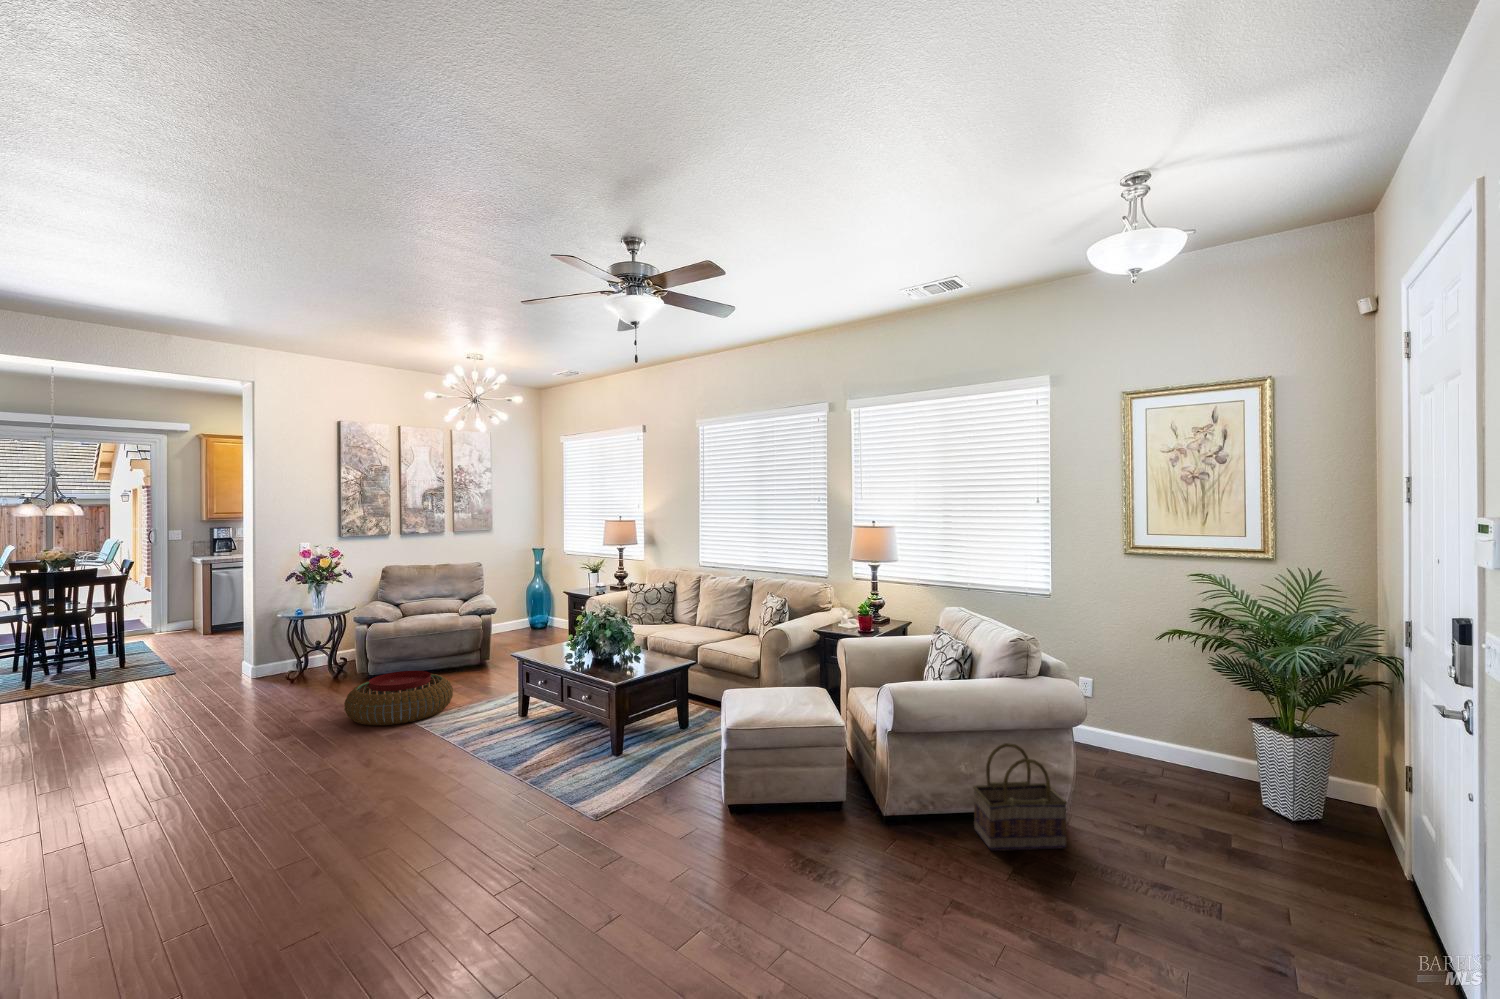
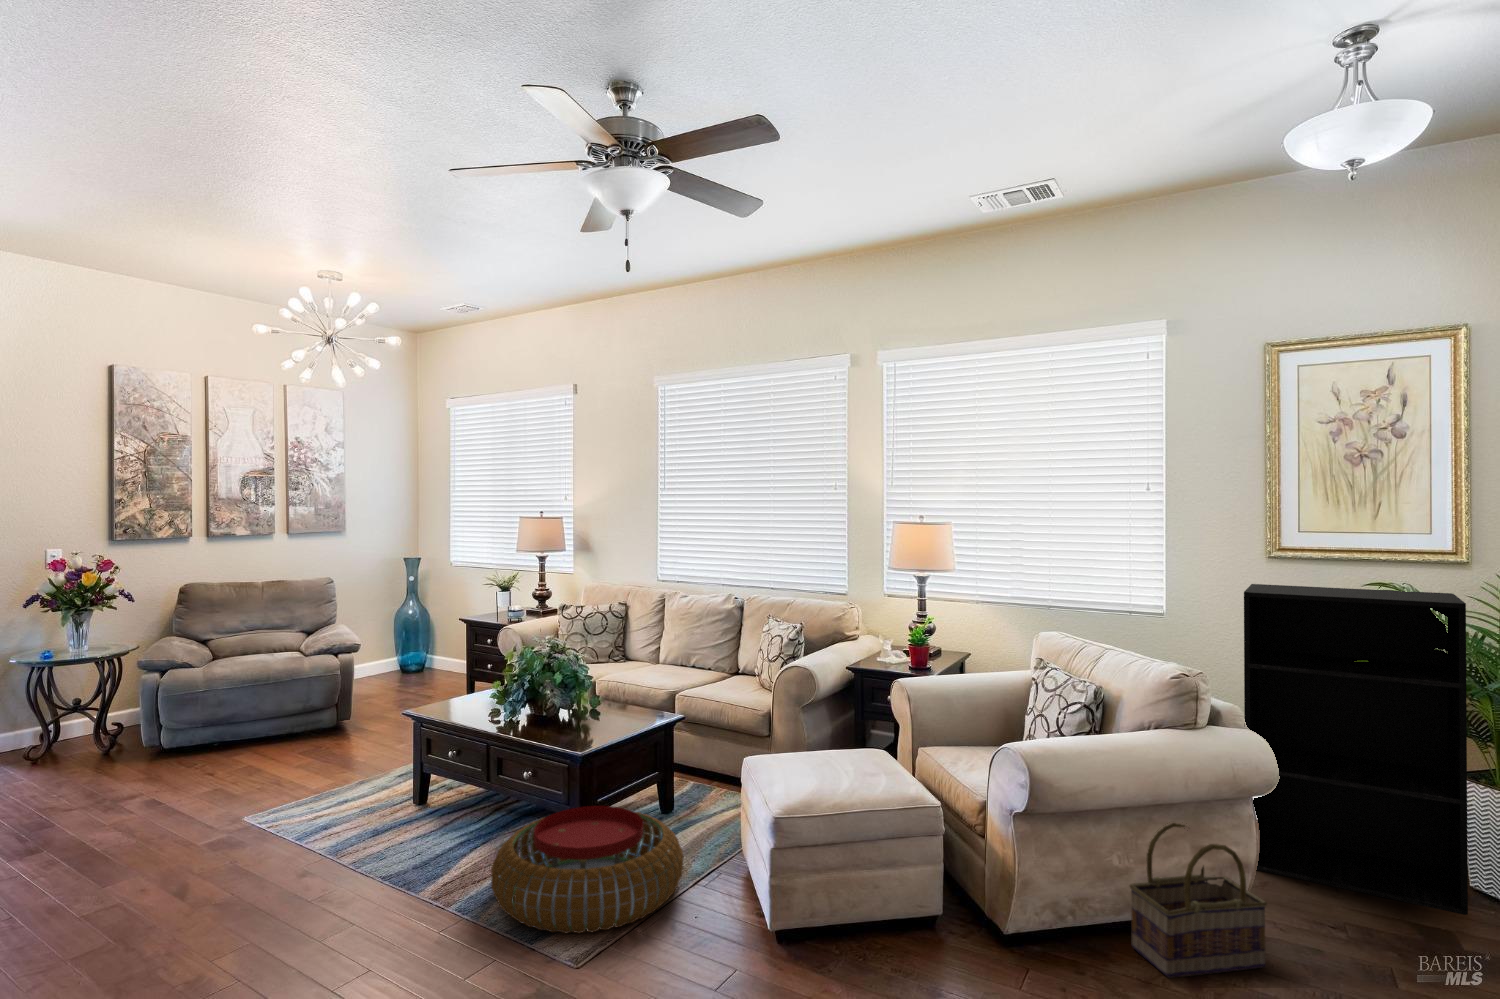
bookshelf: none [1088,573,1254,823] -> present [1244,584,1468,915]
pouf: present [344,671,453,726] -> present [491,806,683,934]

